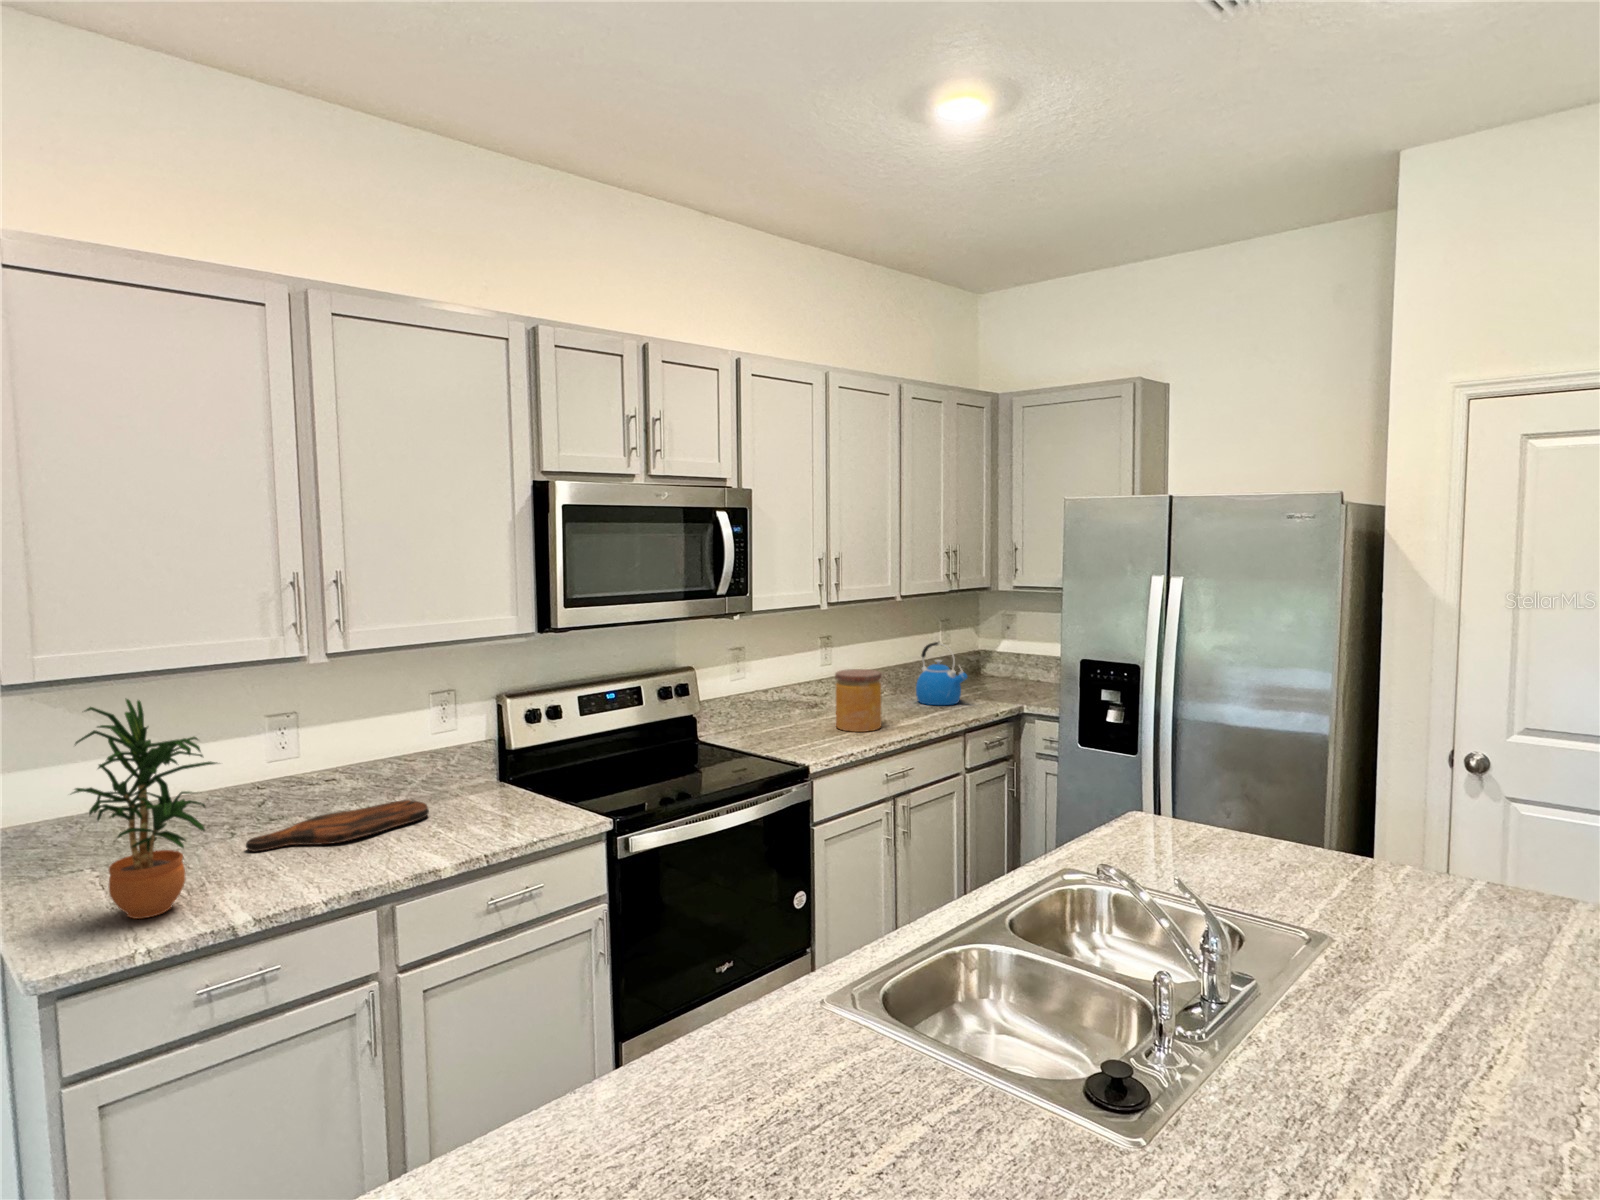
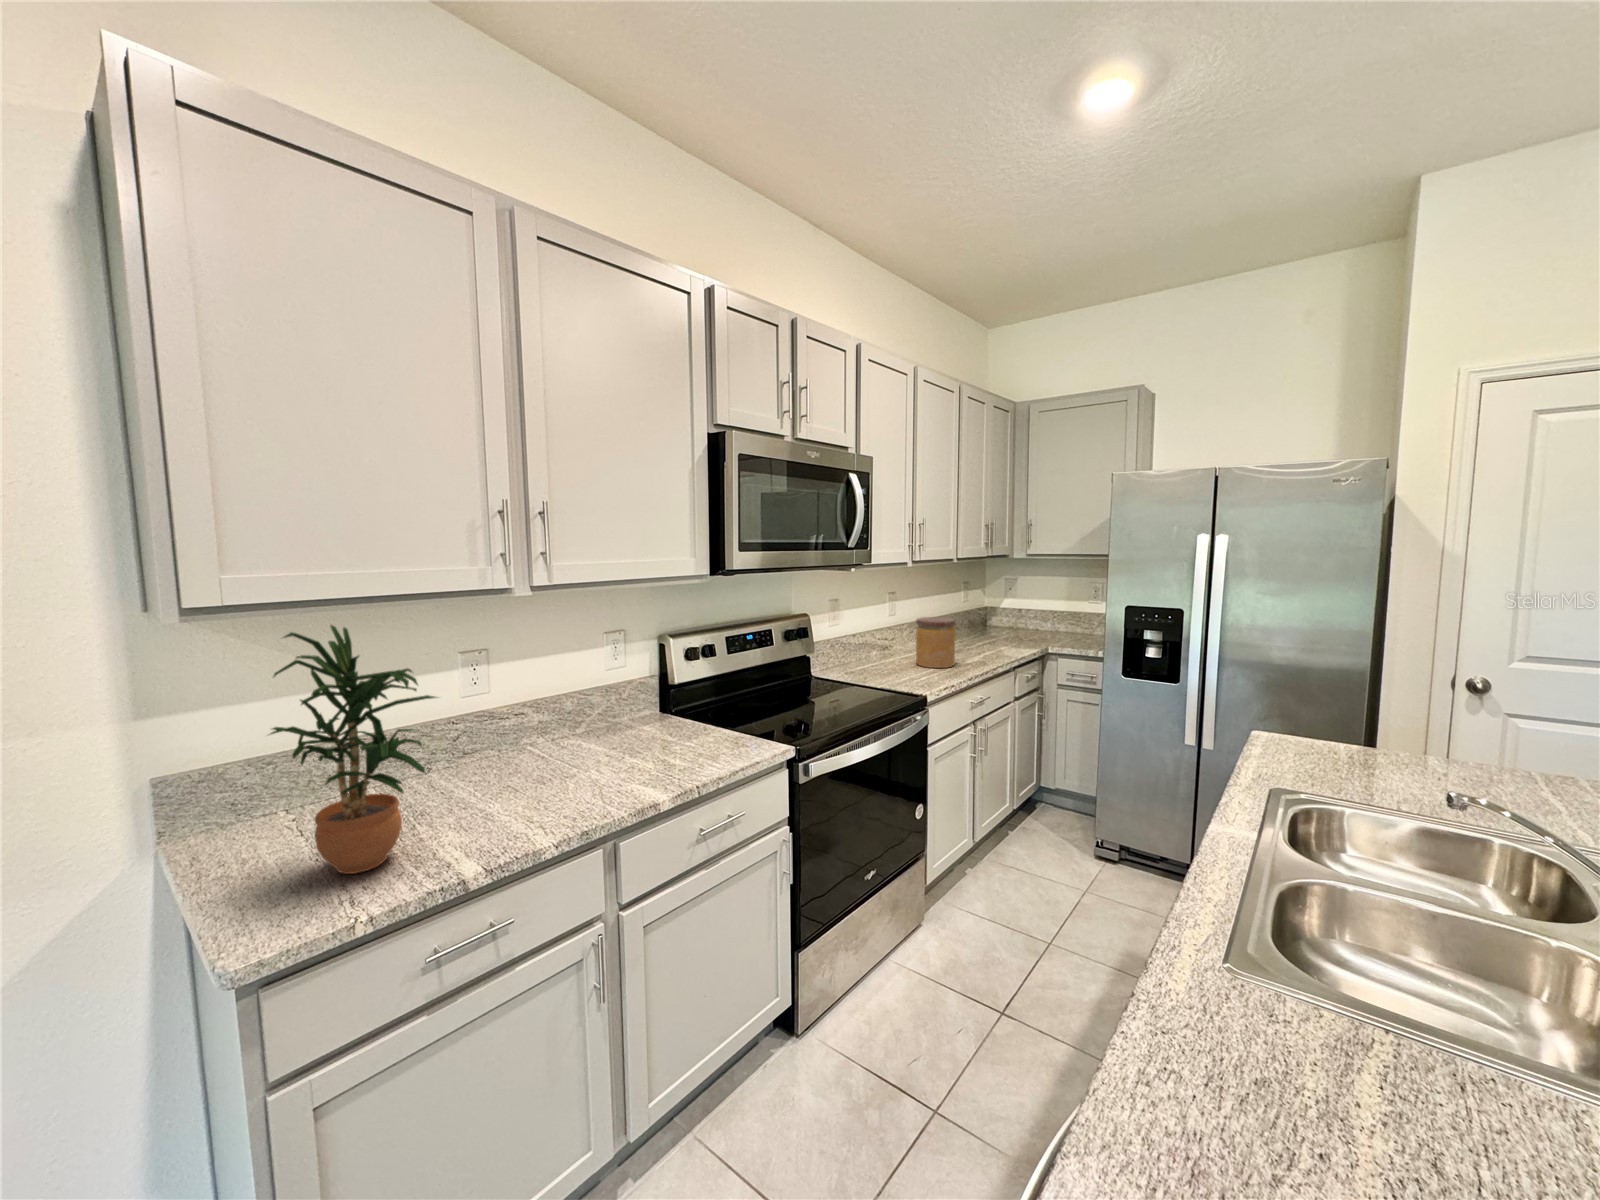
kettle: present [916,642,967,705] -> none [959,597,1004,648]
cutting board: present [246,800,429,851] -> none [448,732,617,787]

